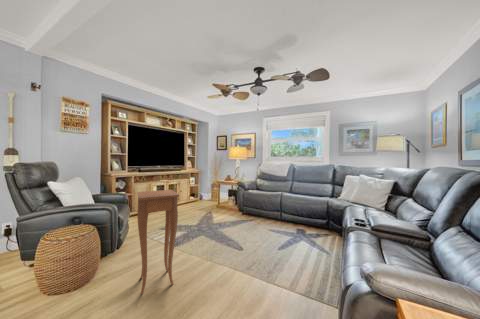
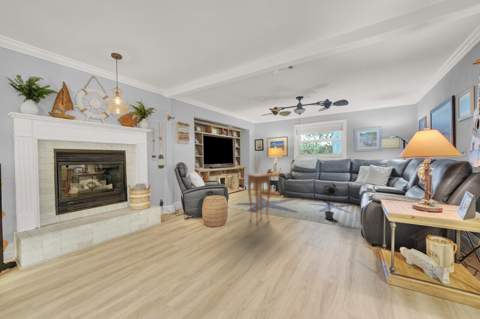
potted plant: none [275,209,306,279] -> present [324,184,338,220]

